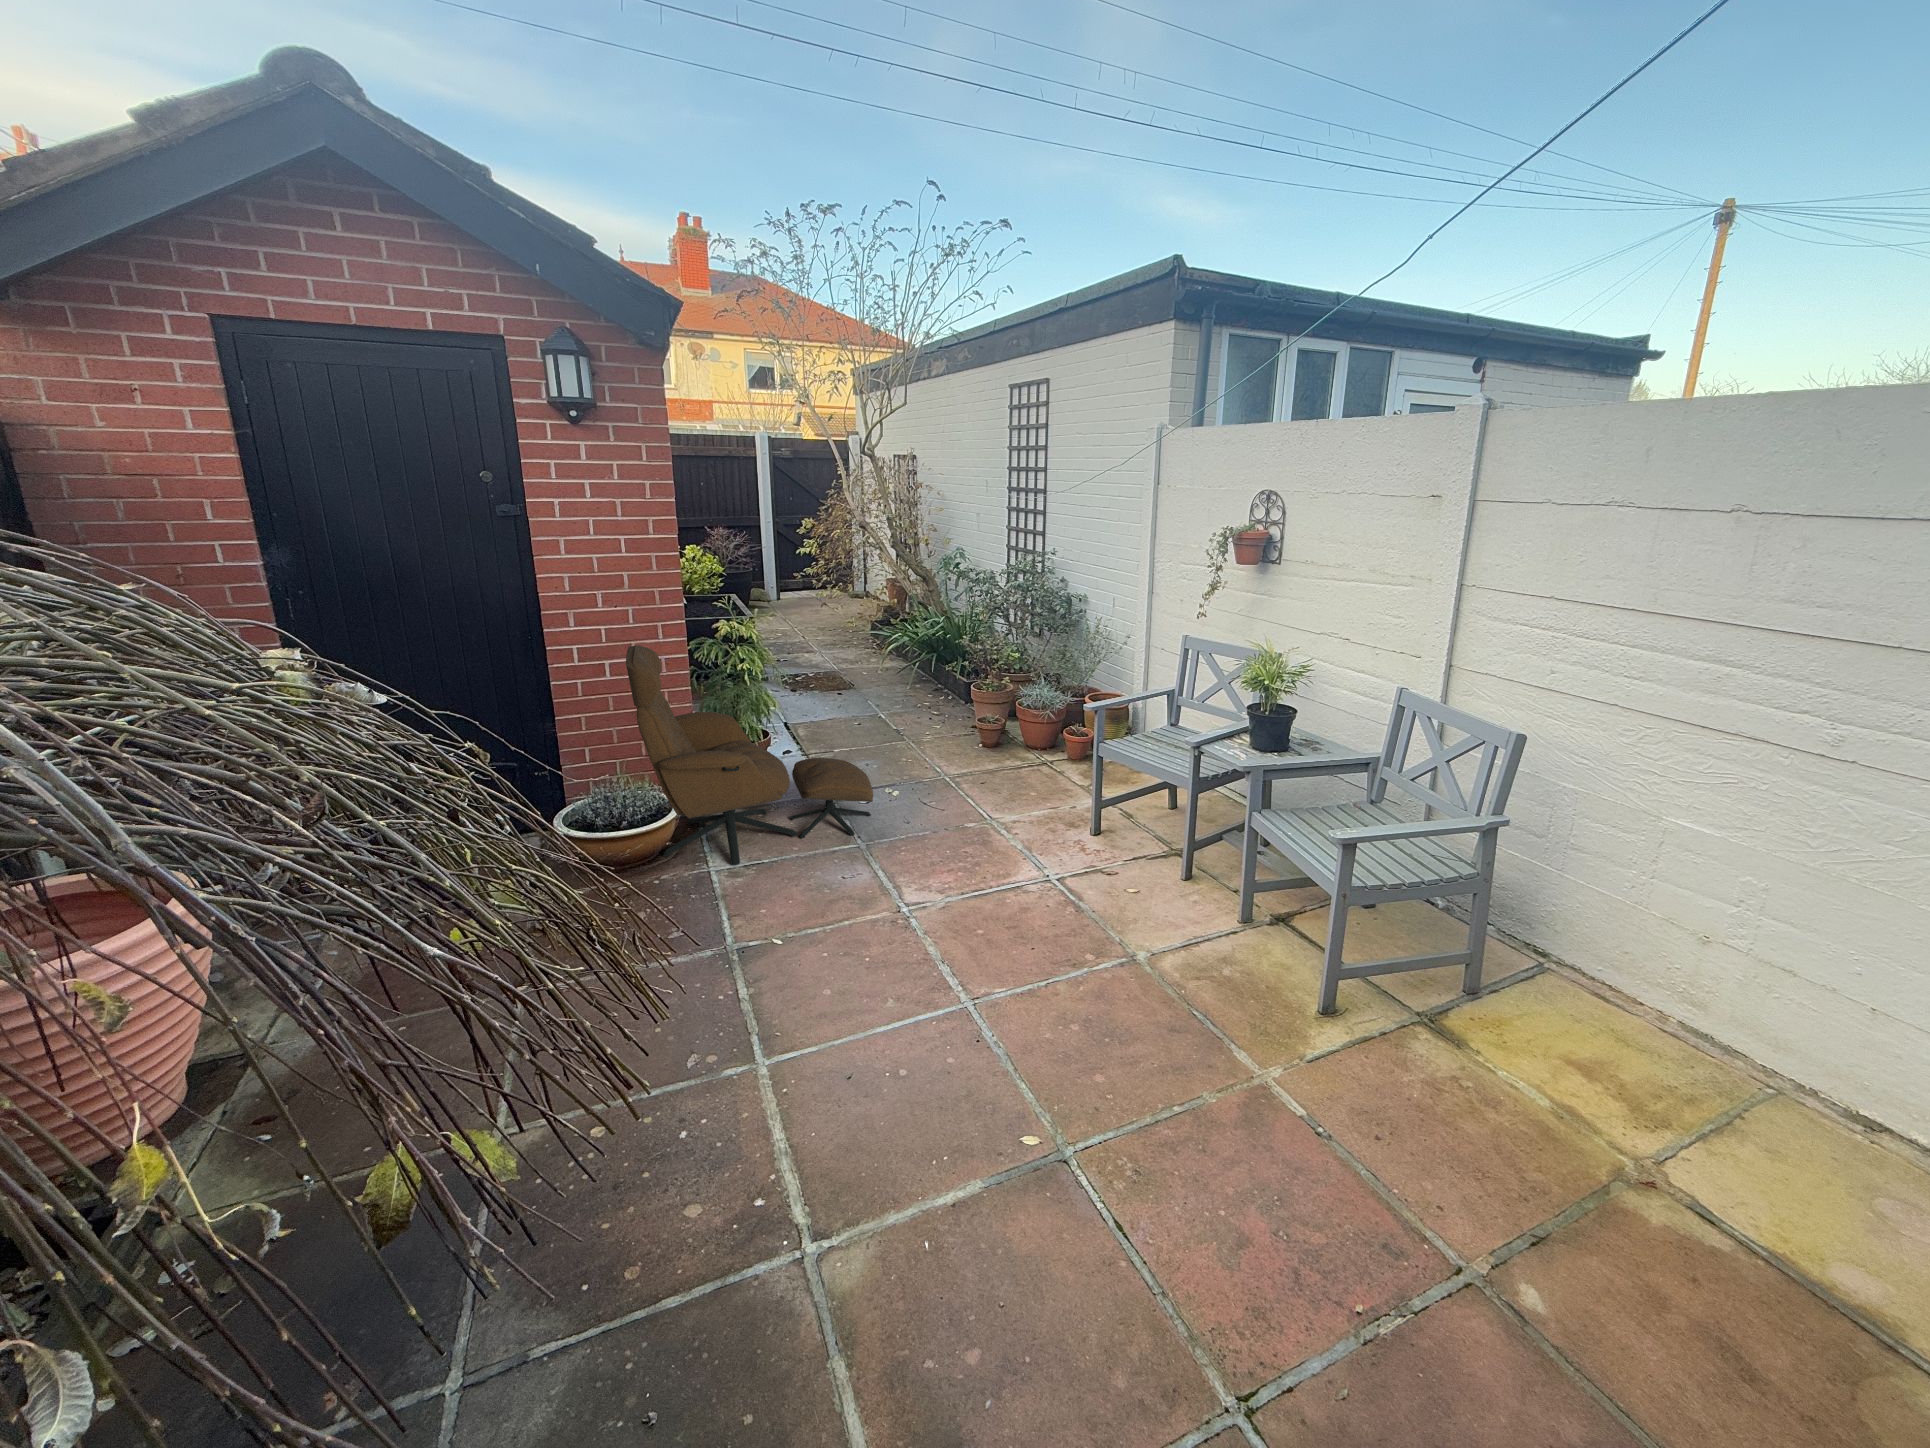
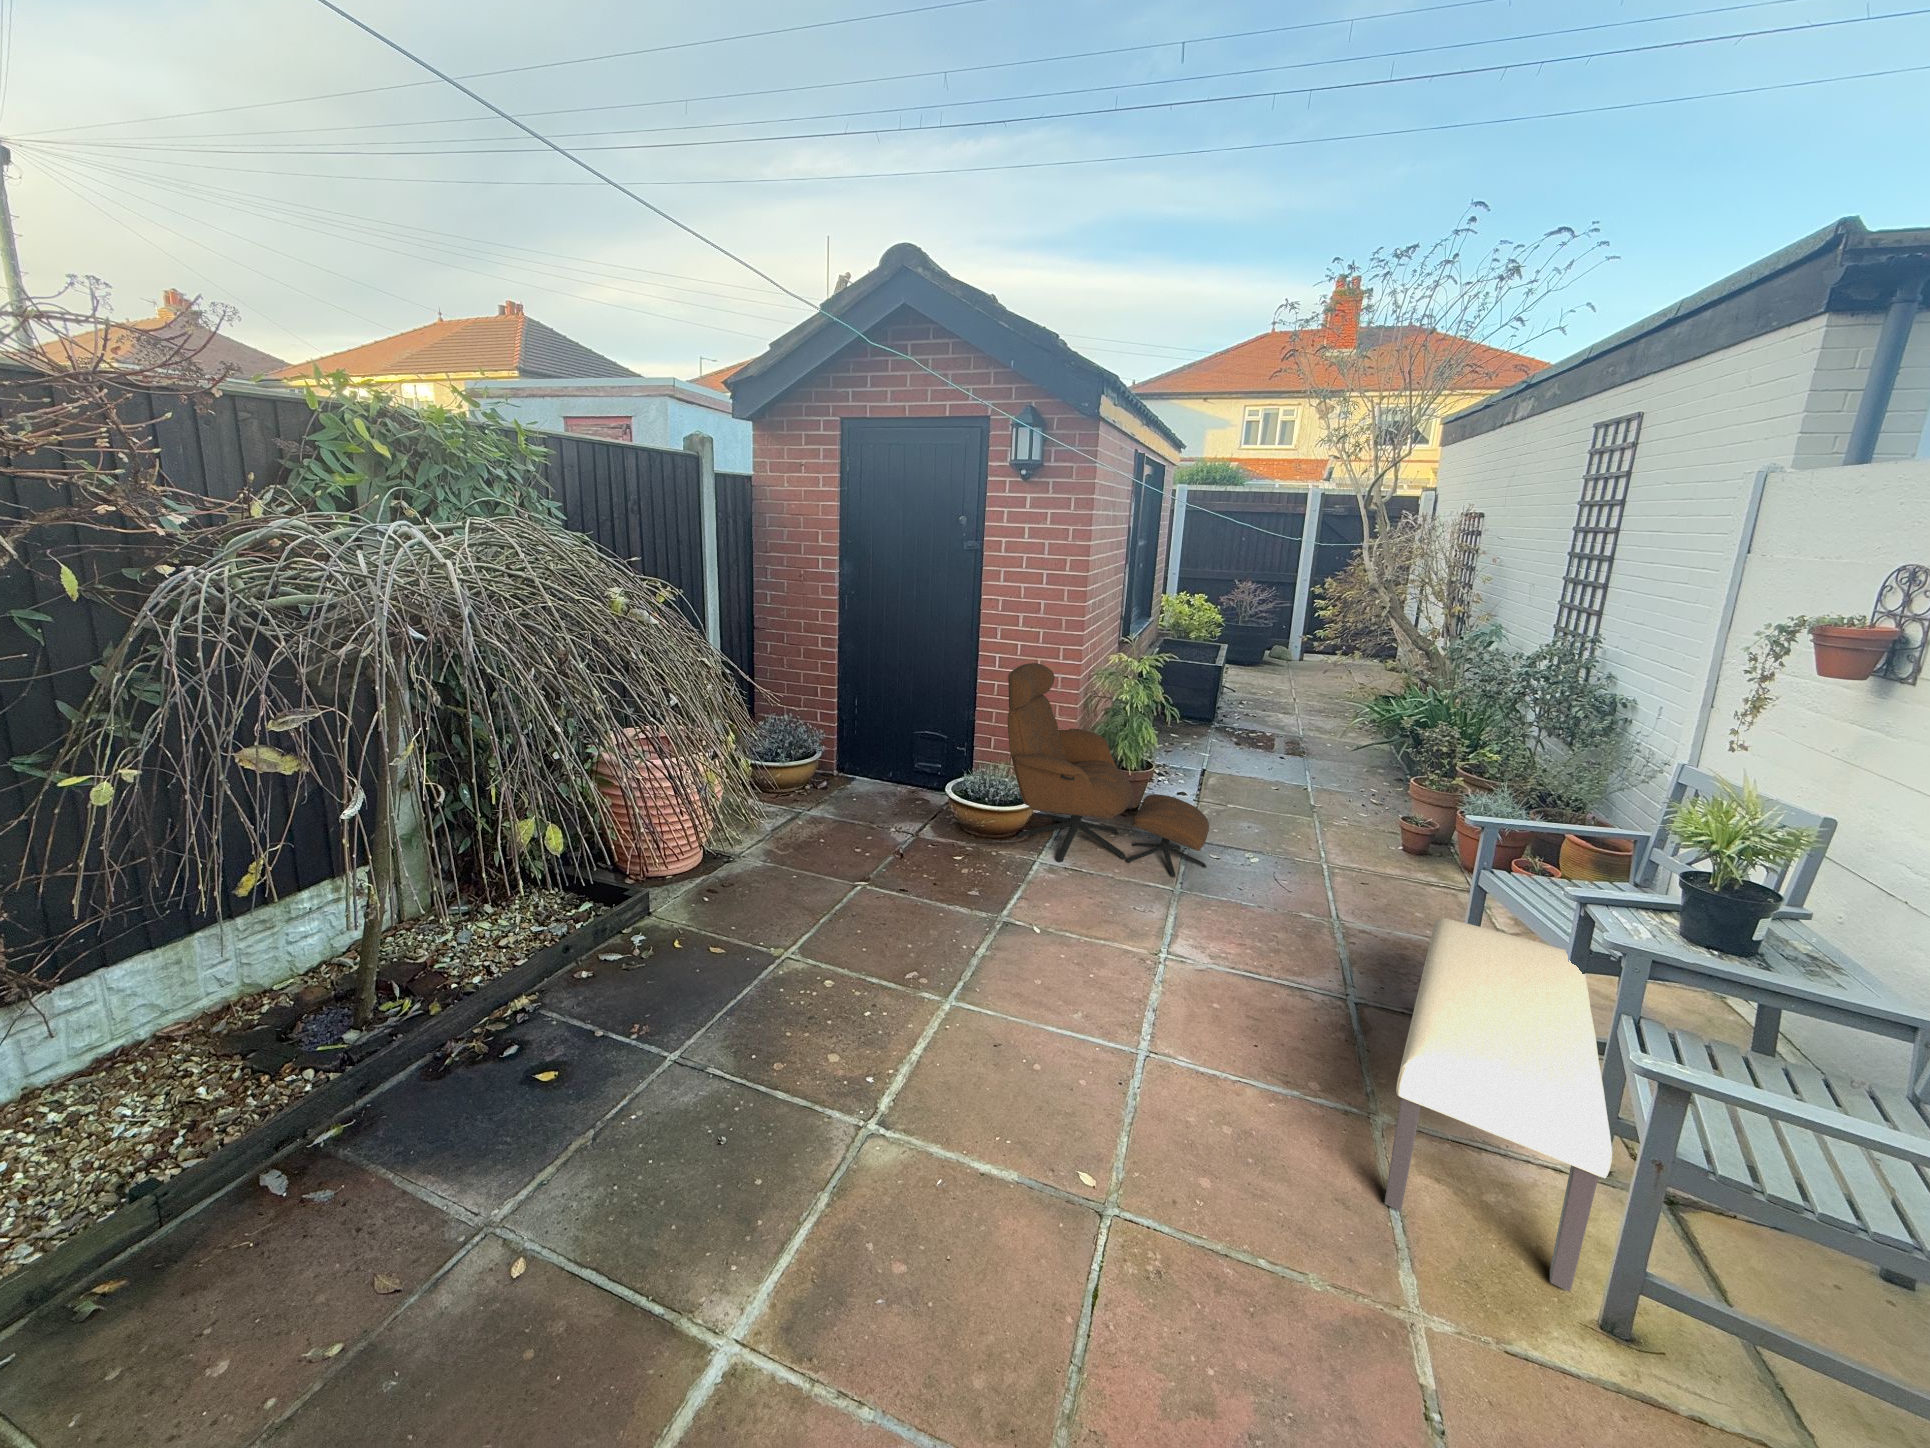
bench: none [1102,782,1304,1007] -> present [1385,918,1612,1291]

